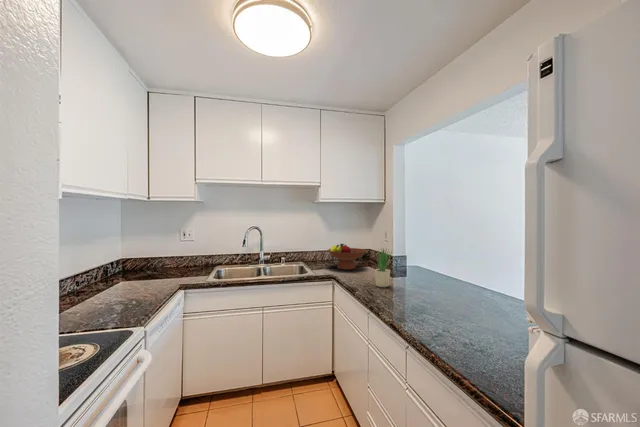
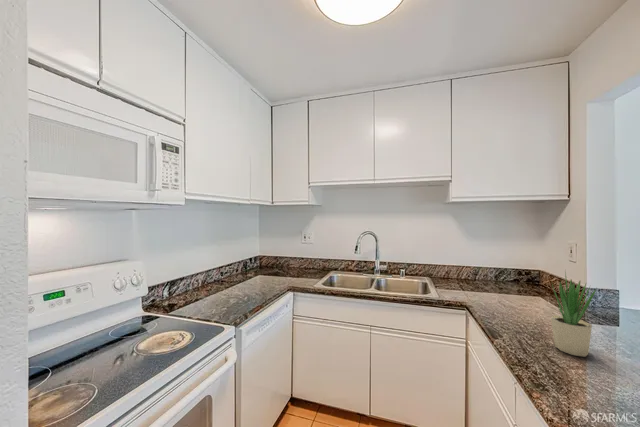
fruit bowl: present [328,244,365,270] -> none [462,260,531,300]

